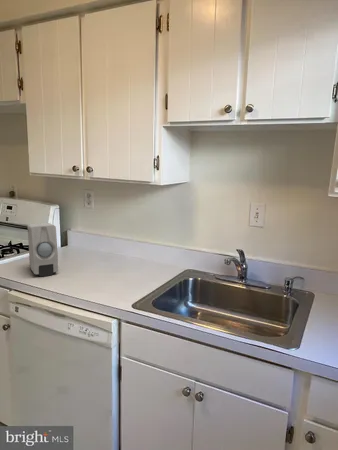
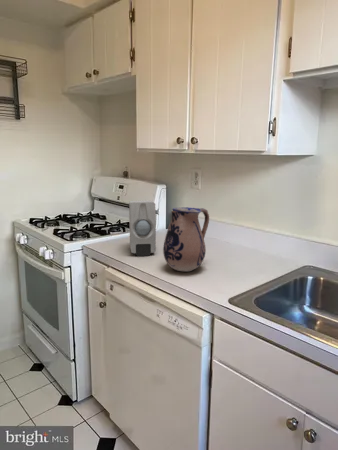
ceramic pitcher: none [69,229,108,286] -> present [163,207,209,271]

